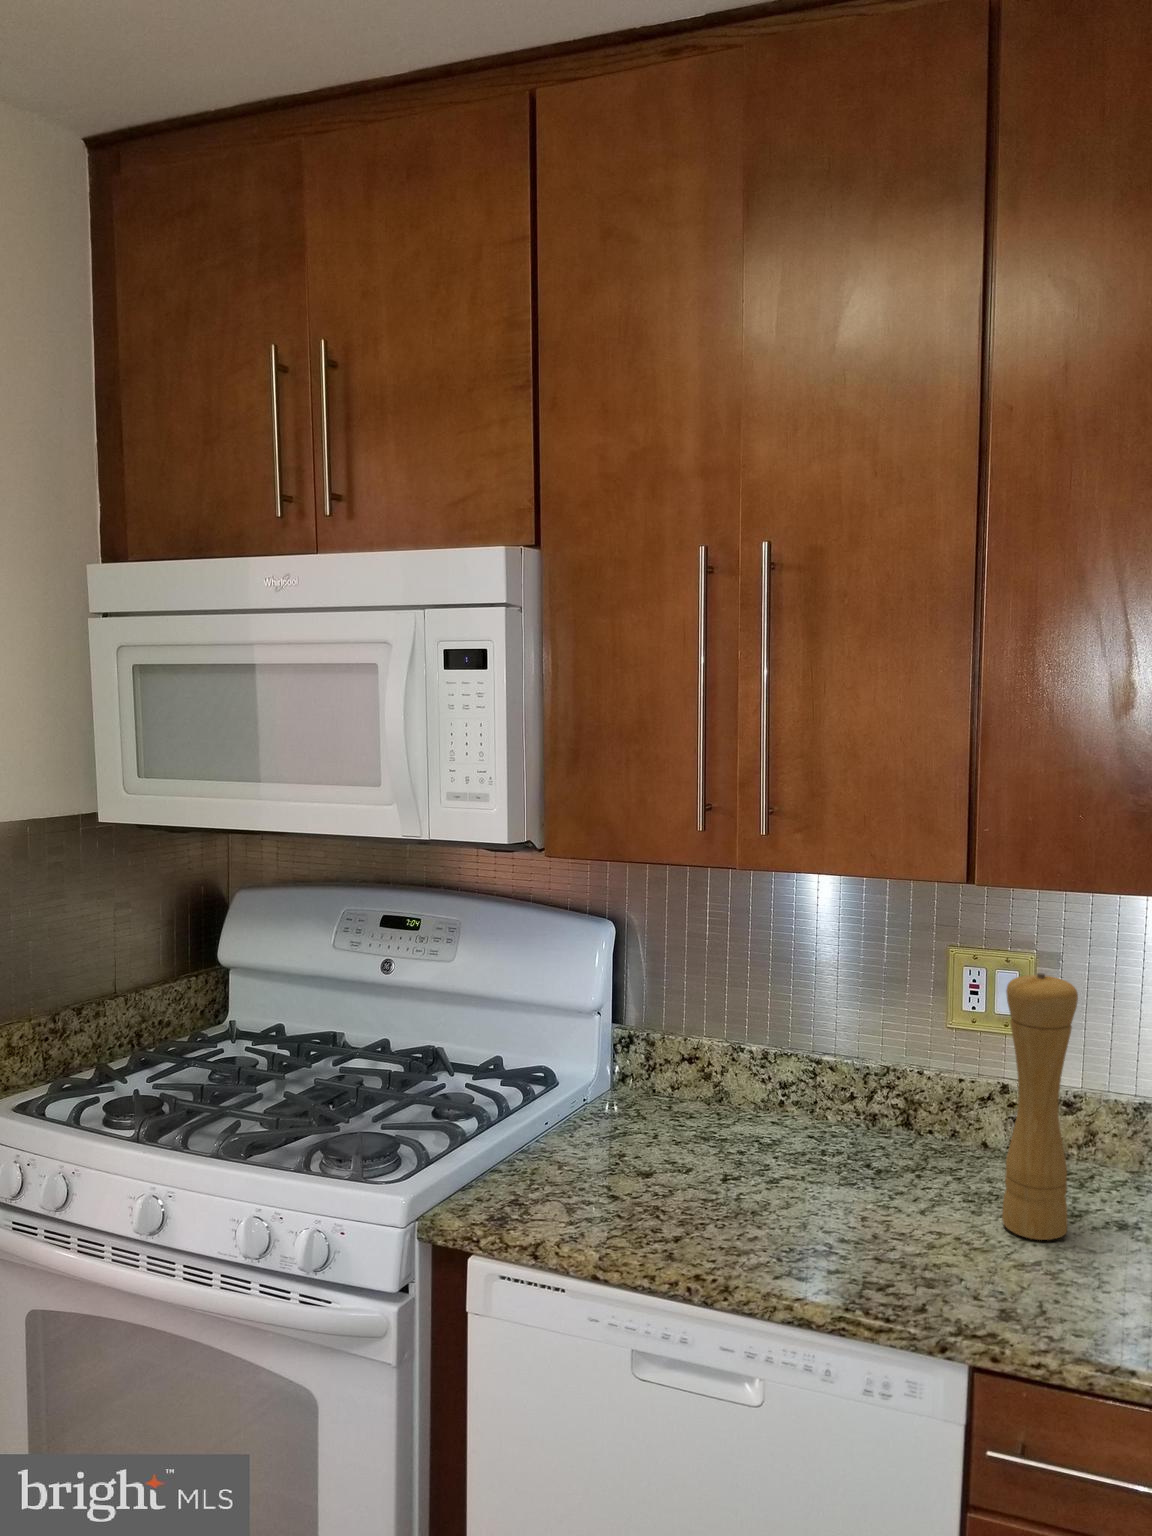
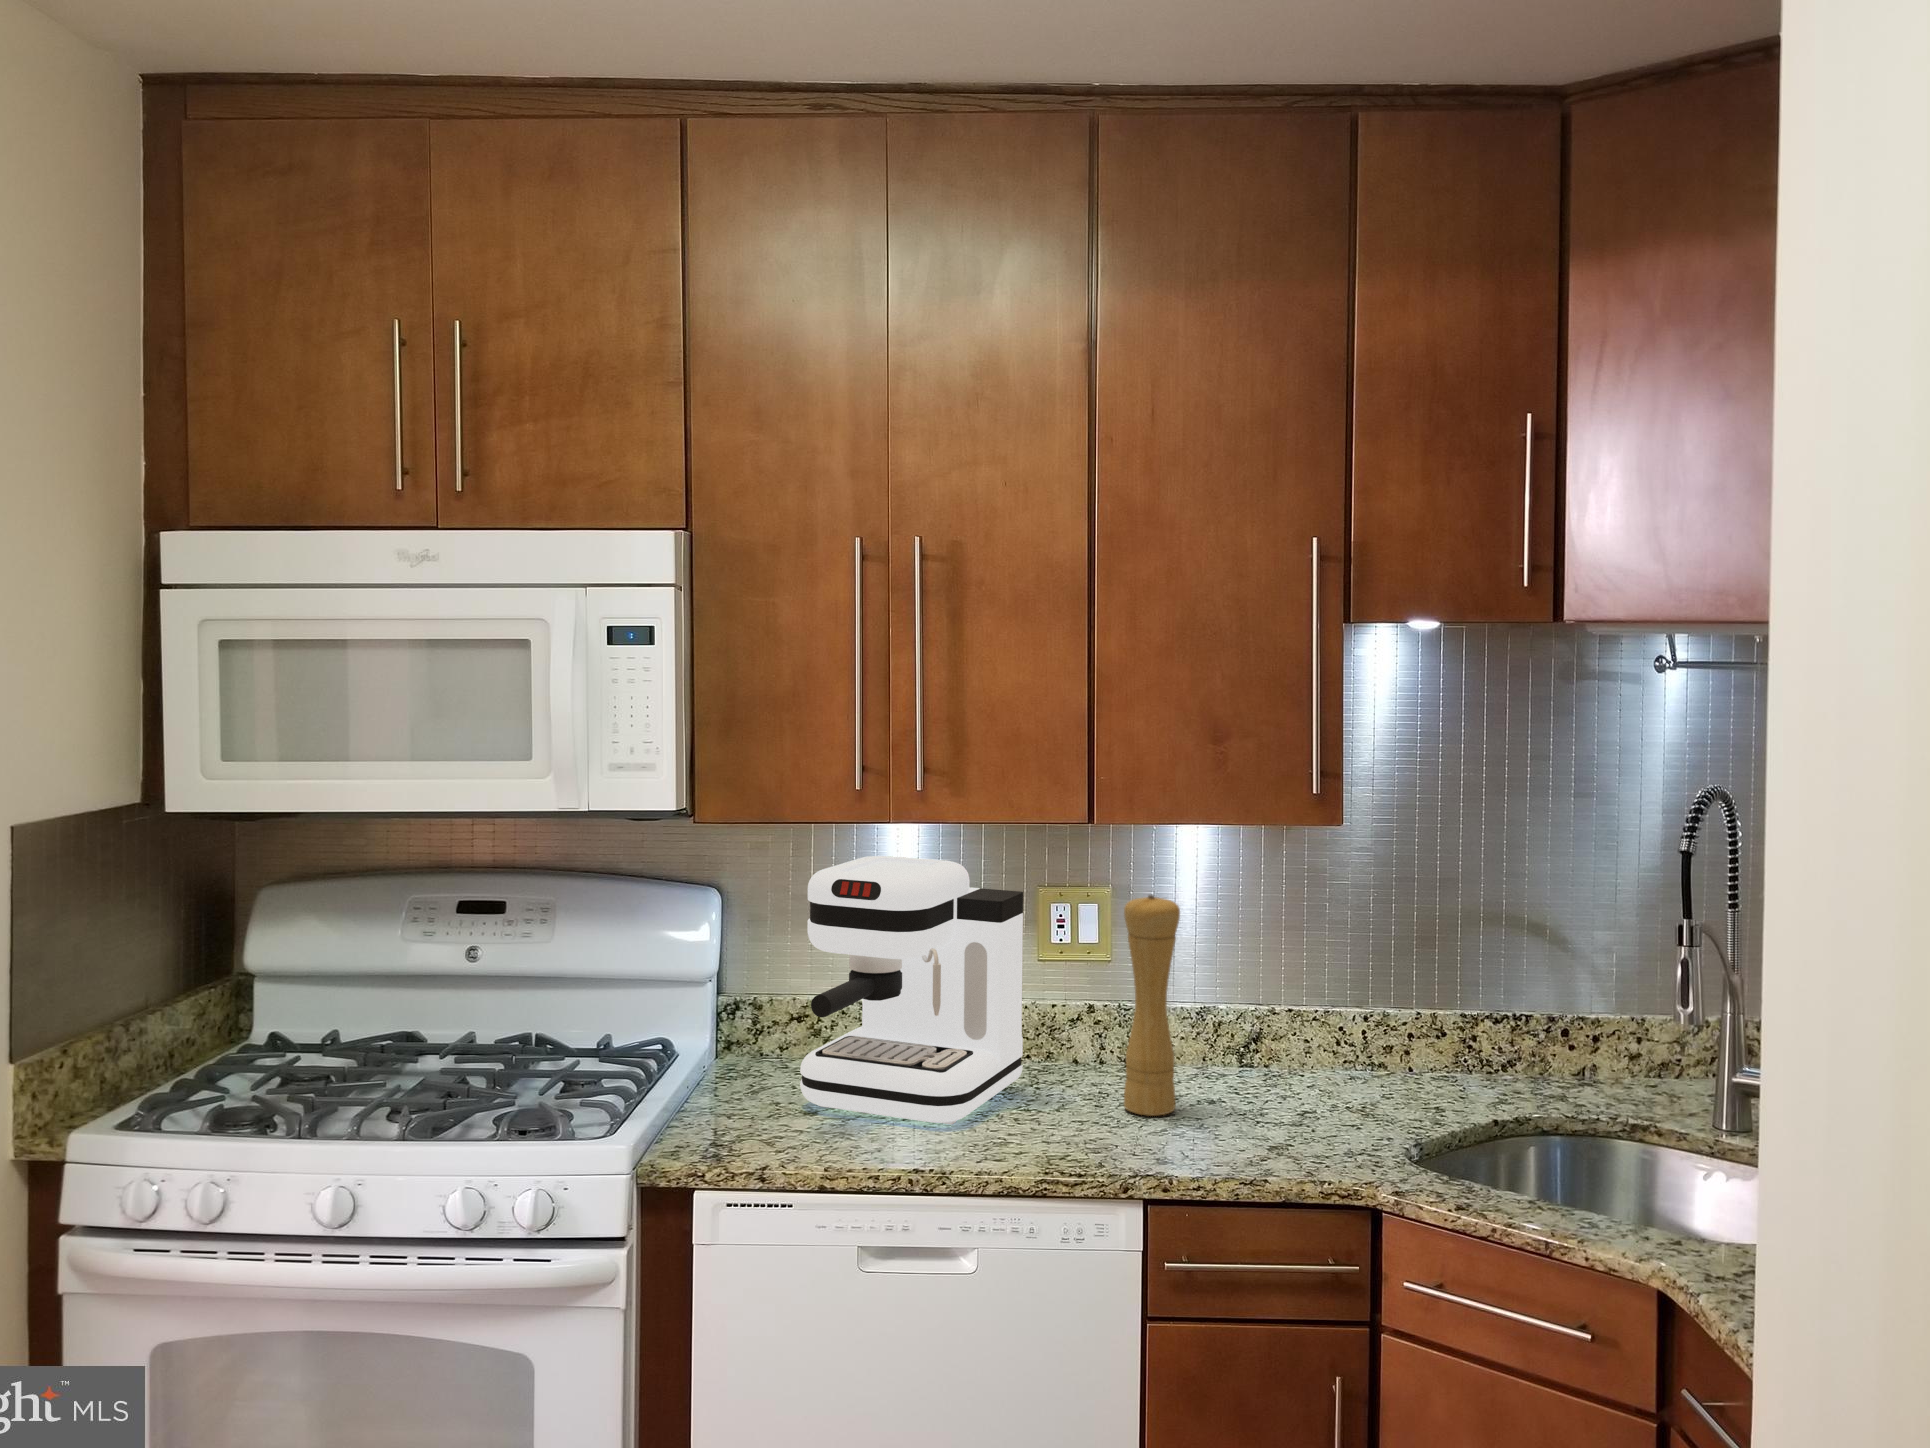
coffee maker: none [622,902,898,1215] -> present [800,856,1023,1125]

